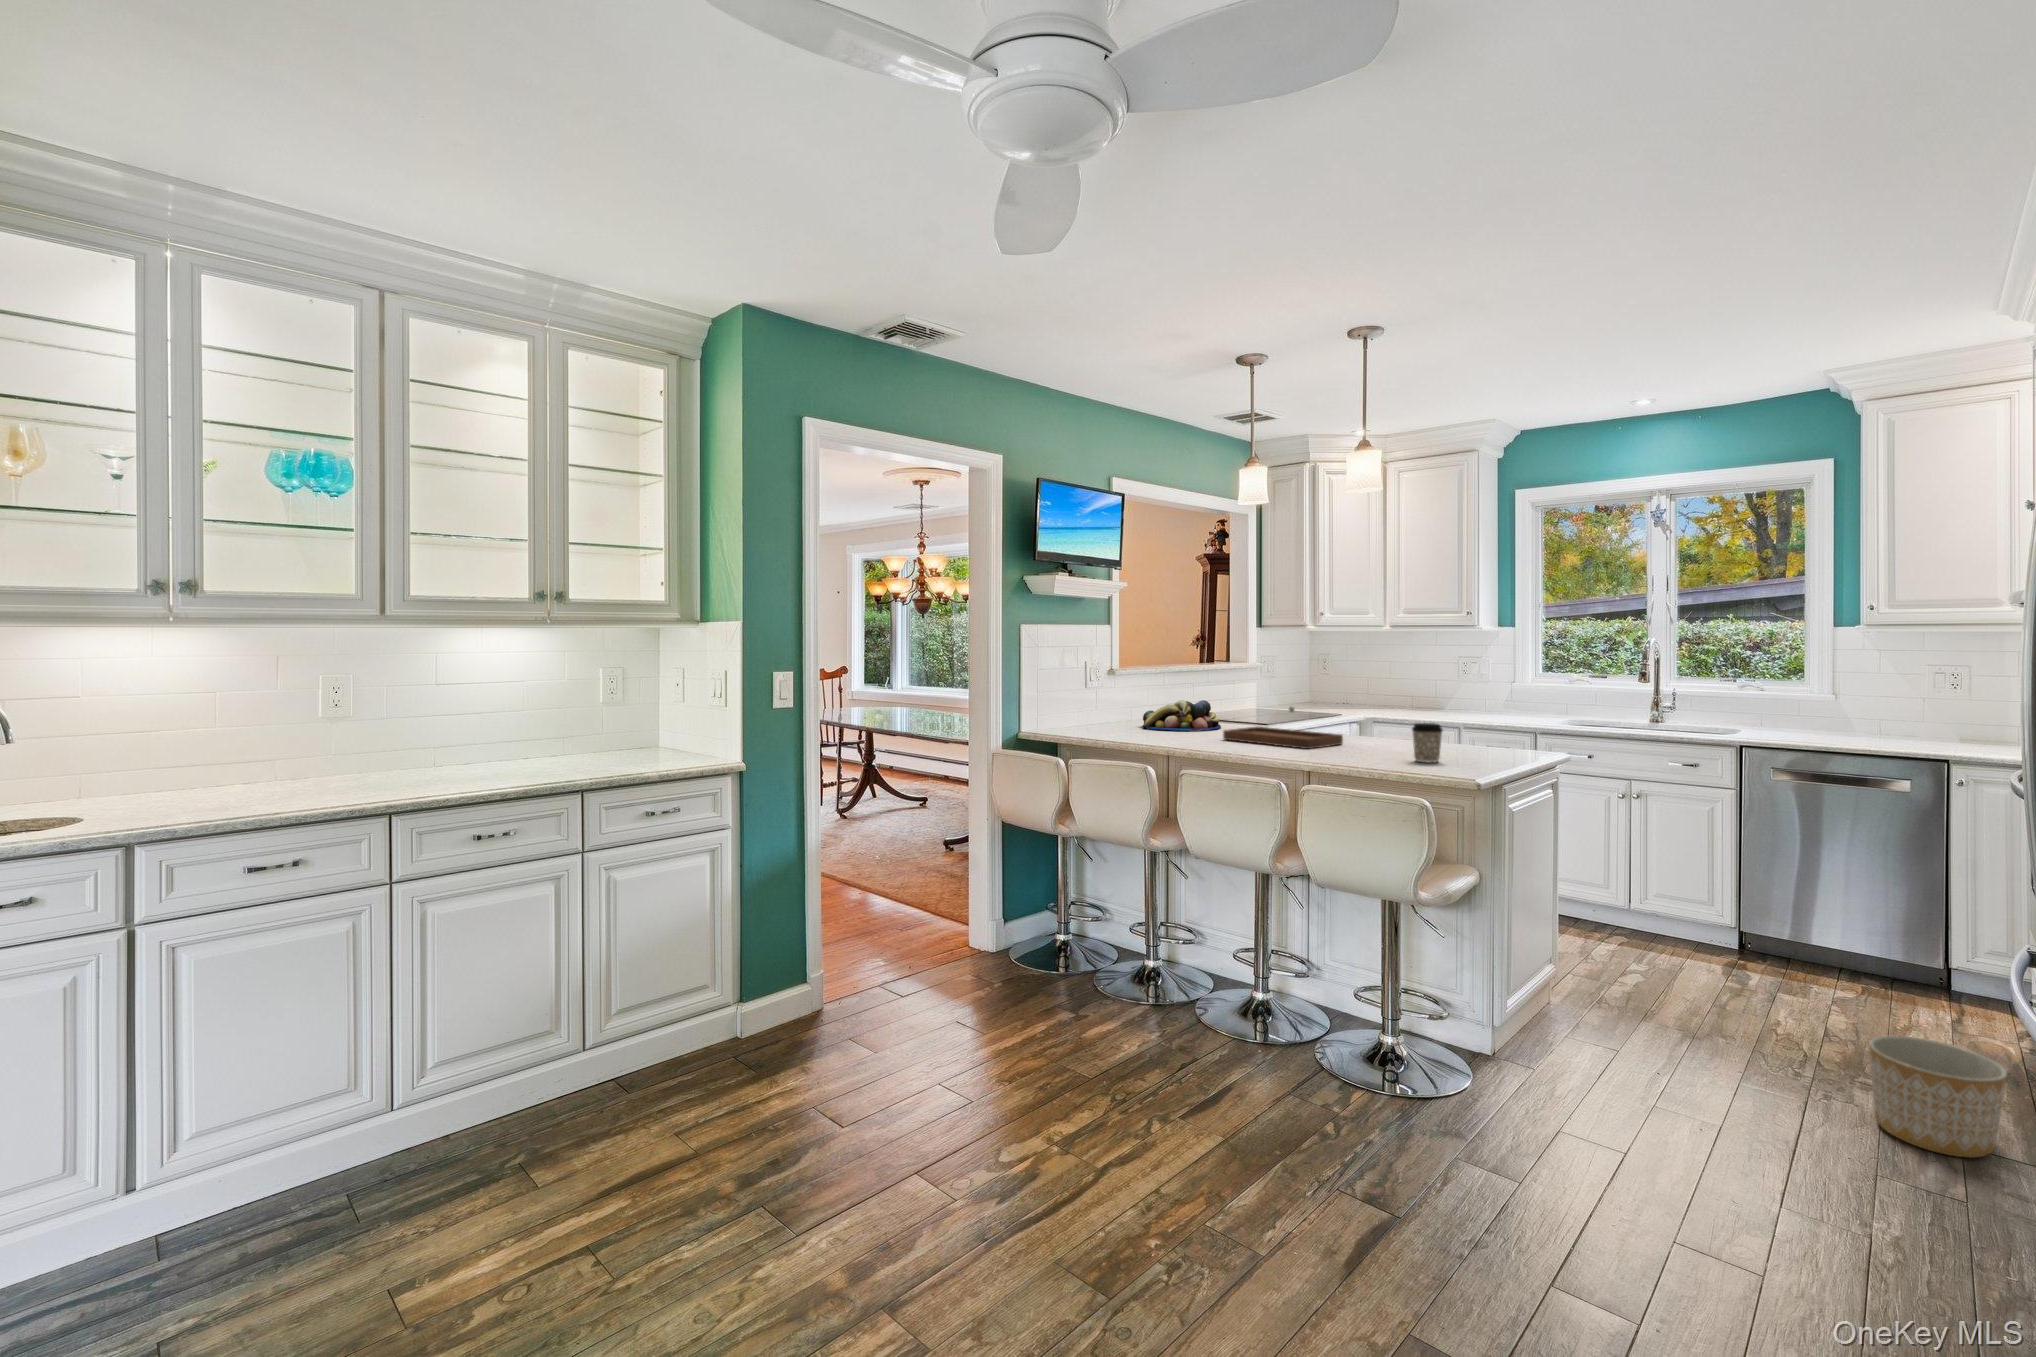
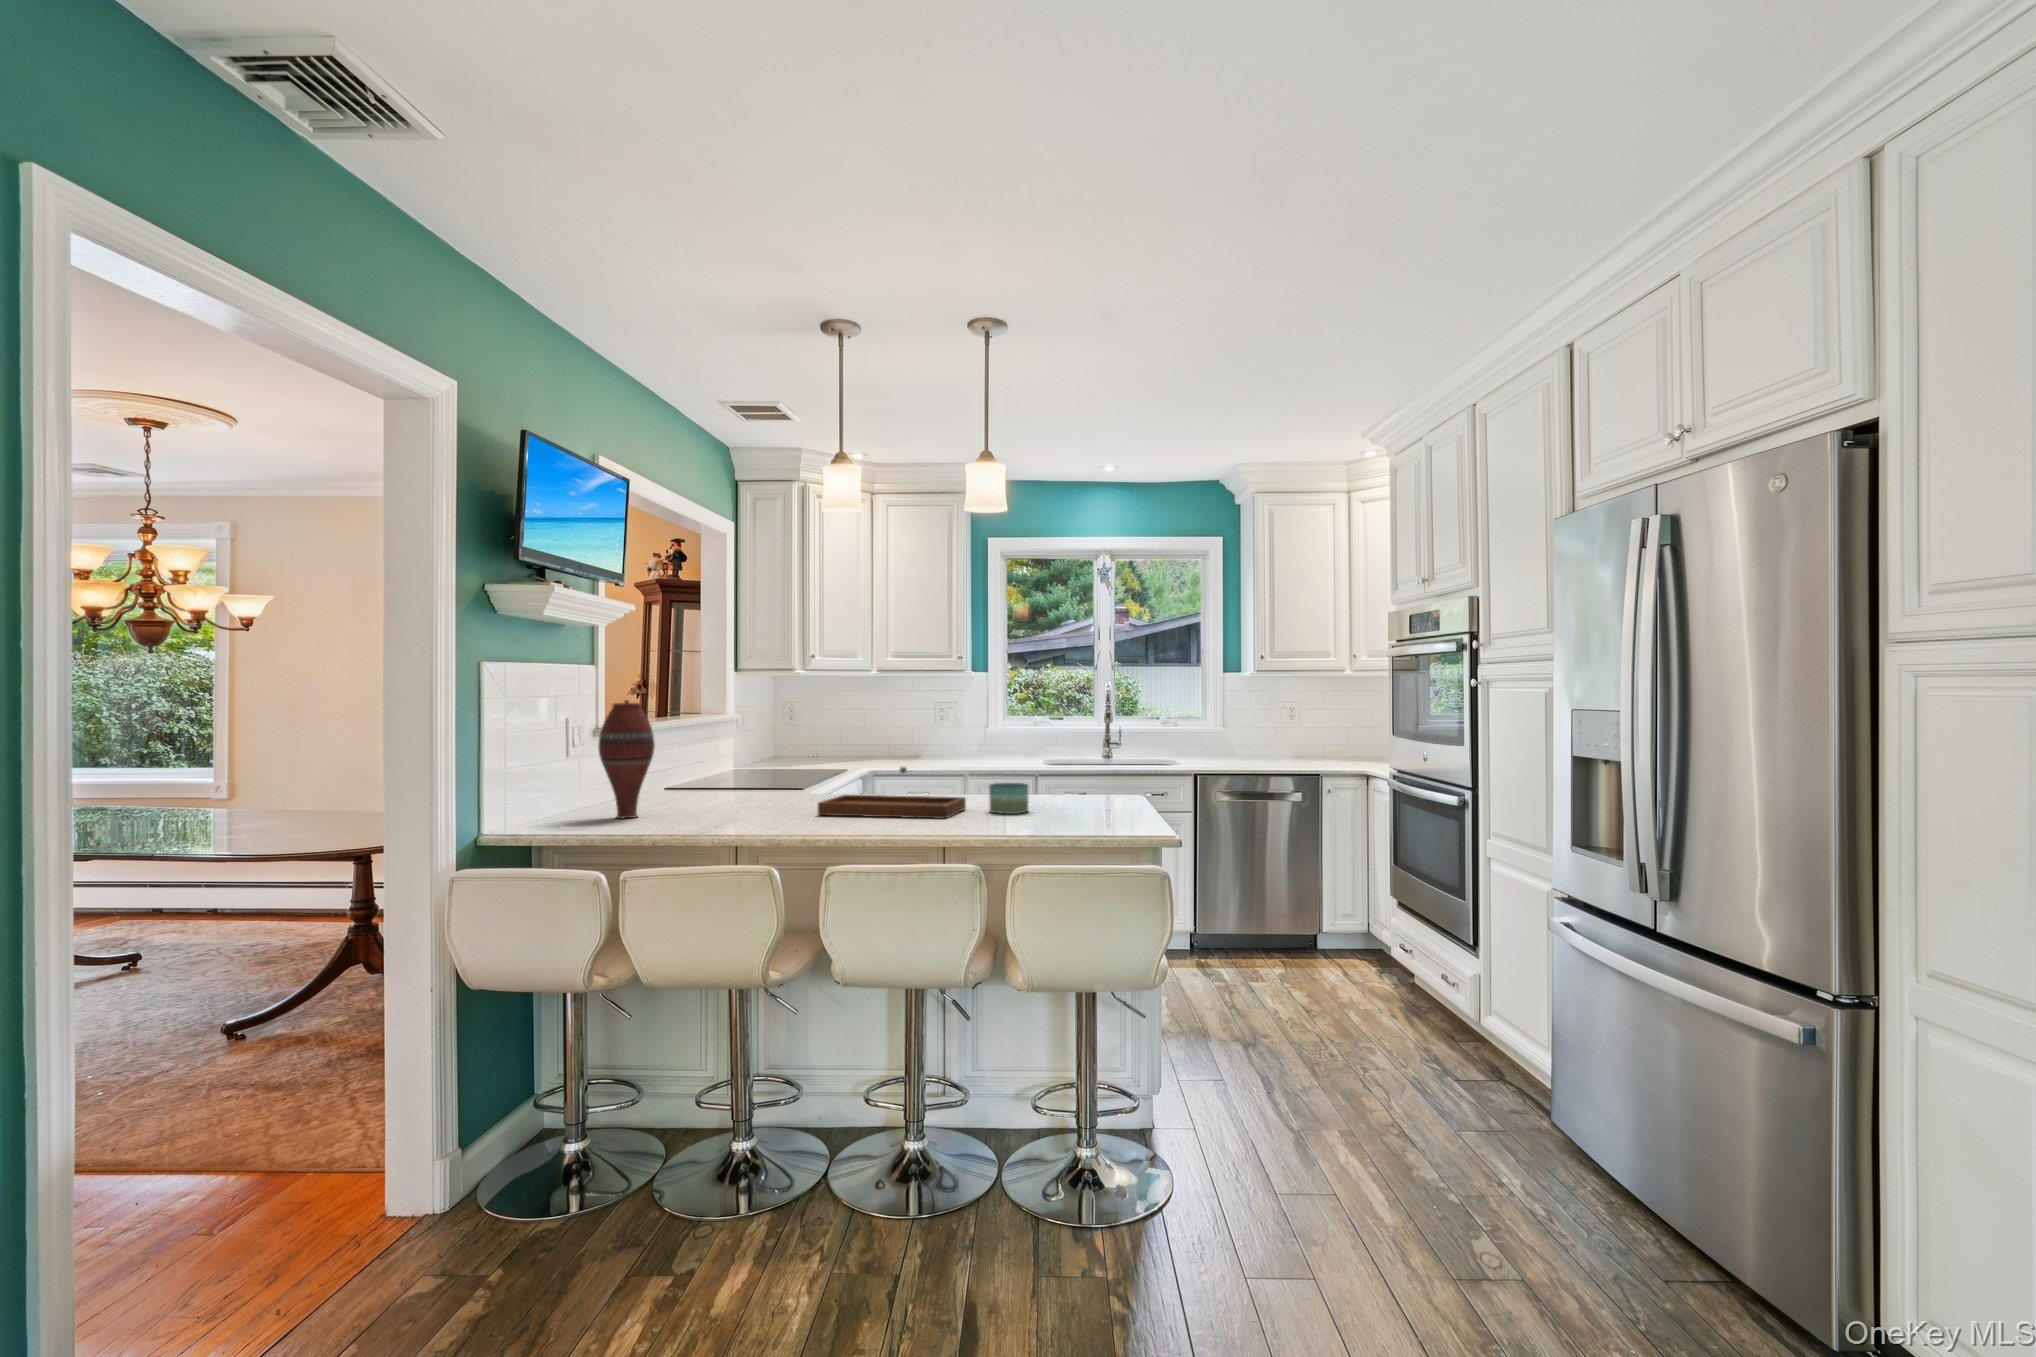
vase: none [1088,652,1124,732] -> present [599,700,655,818]
fruit bowl: present [1142,700,1221,731] -> none [659,765,773,809]
coffee cup: present [1412,723,1443,763] -> none [1084,777,1118,823]
candle: none [1356,725,1391,750] -> present [989,783,1029,814]
planter: present [1869,1036,2007,1158] -> none [1441,1025,1534,1124]

